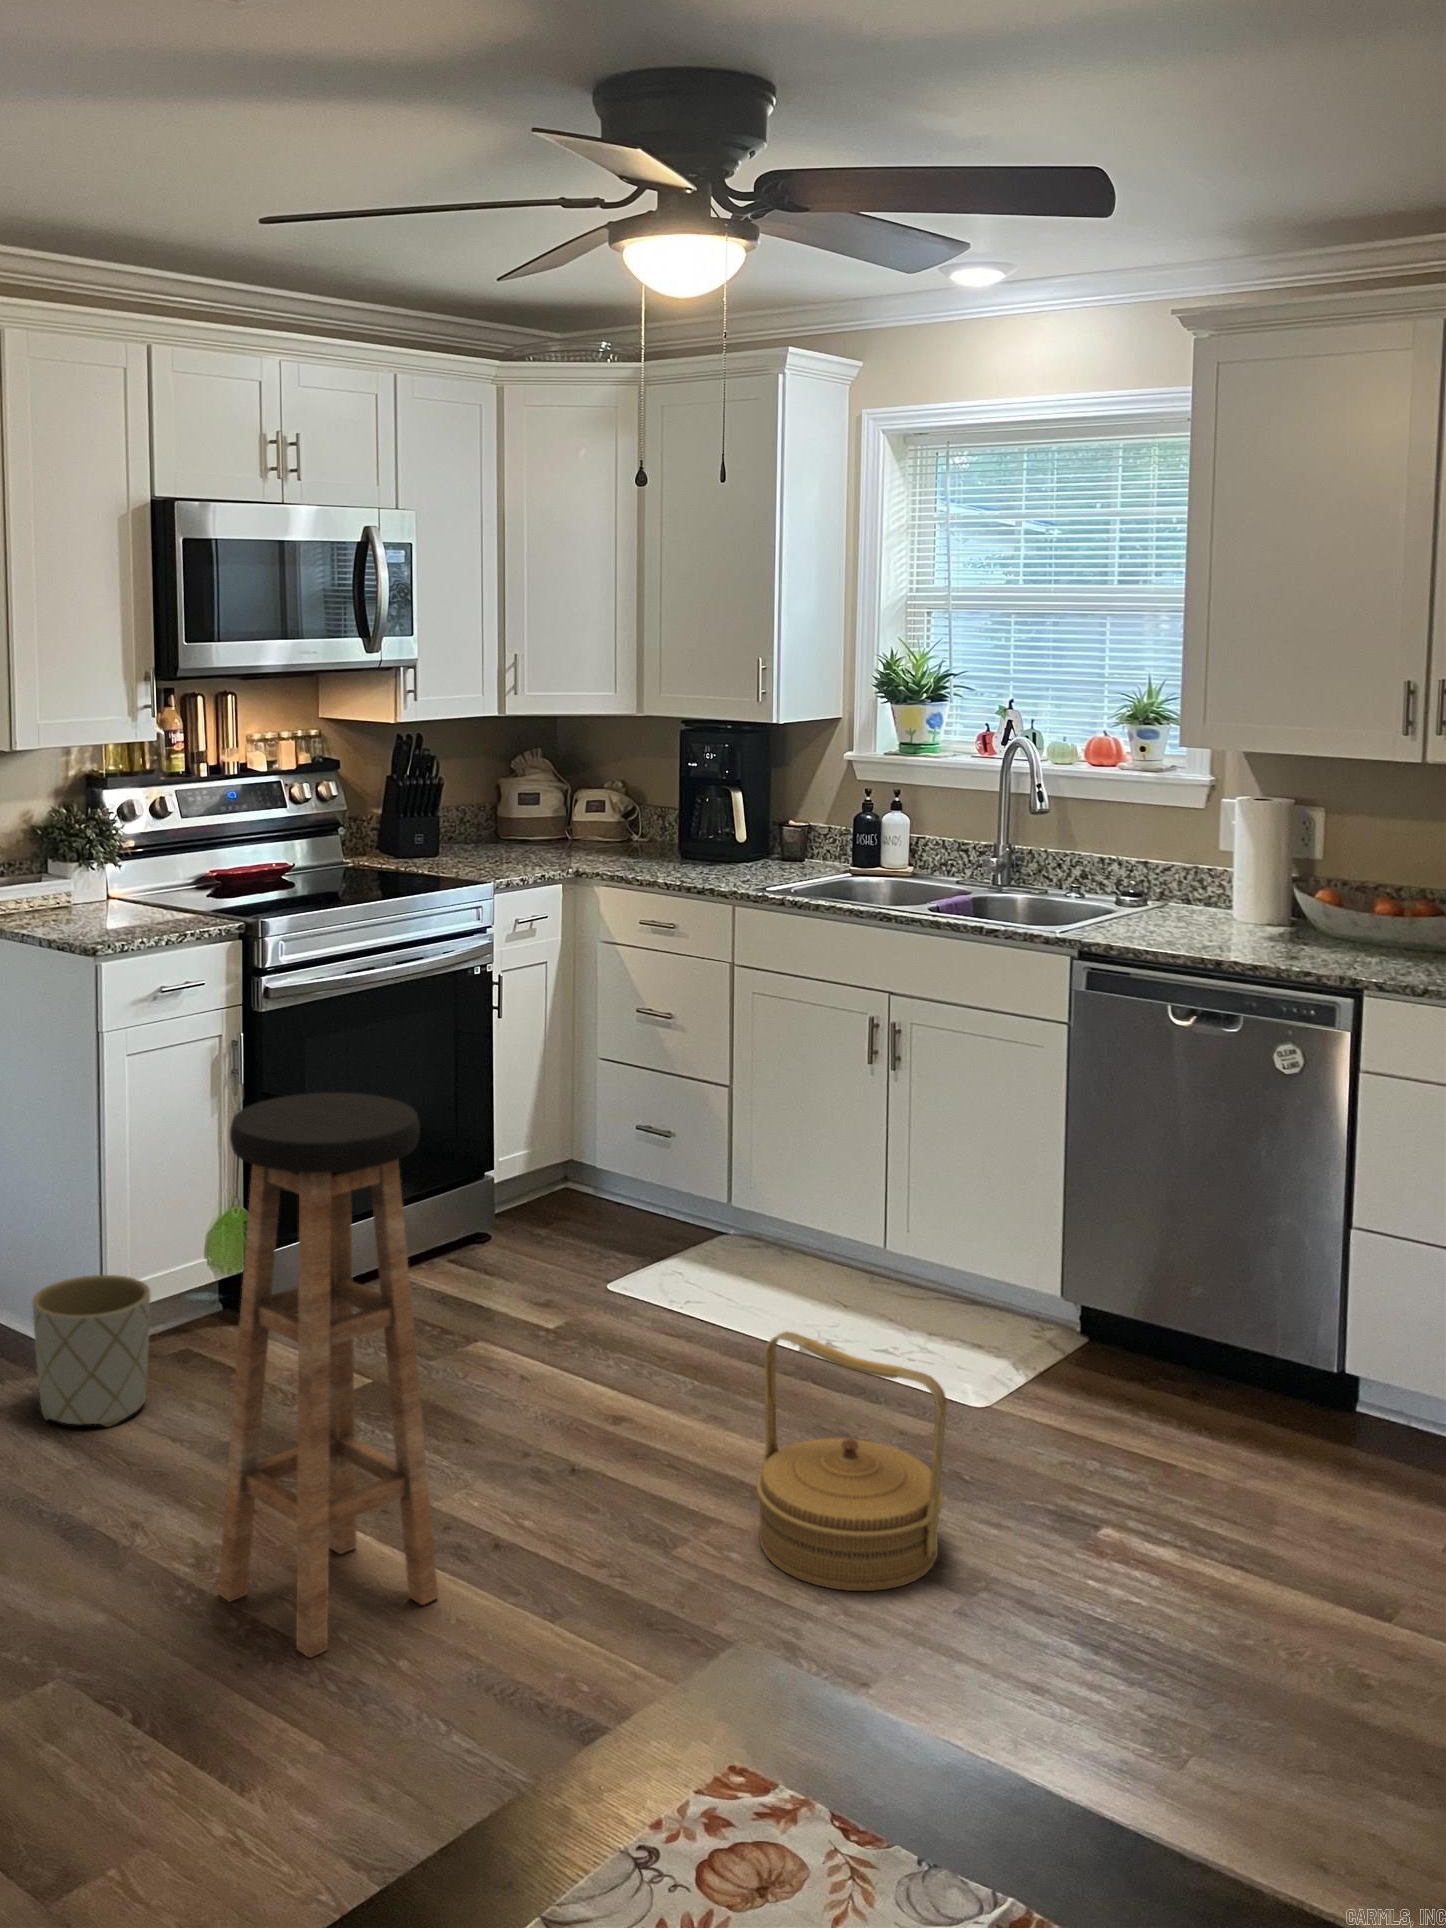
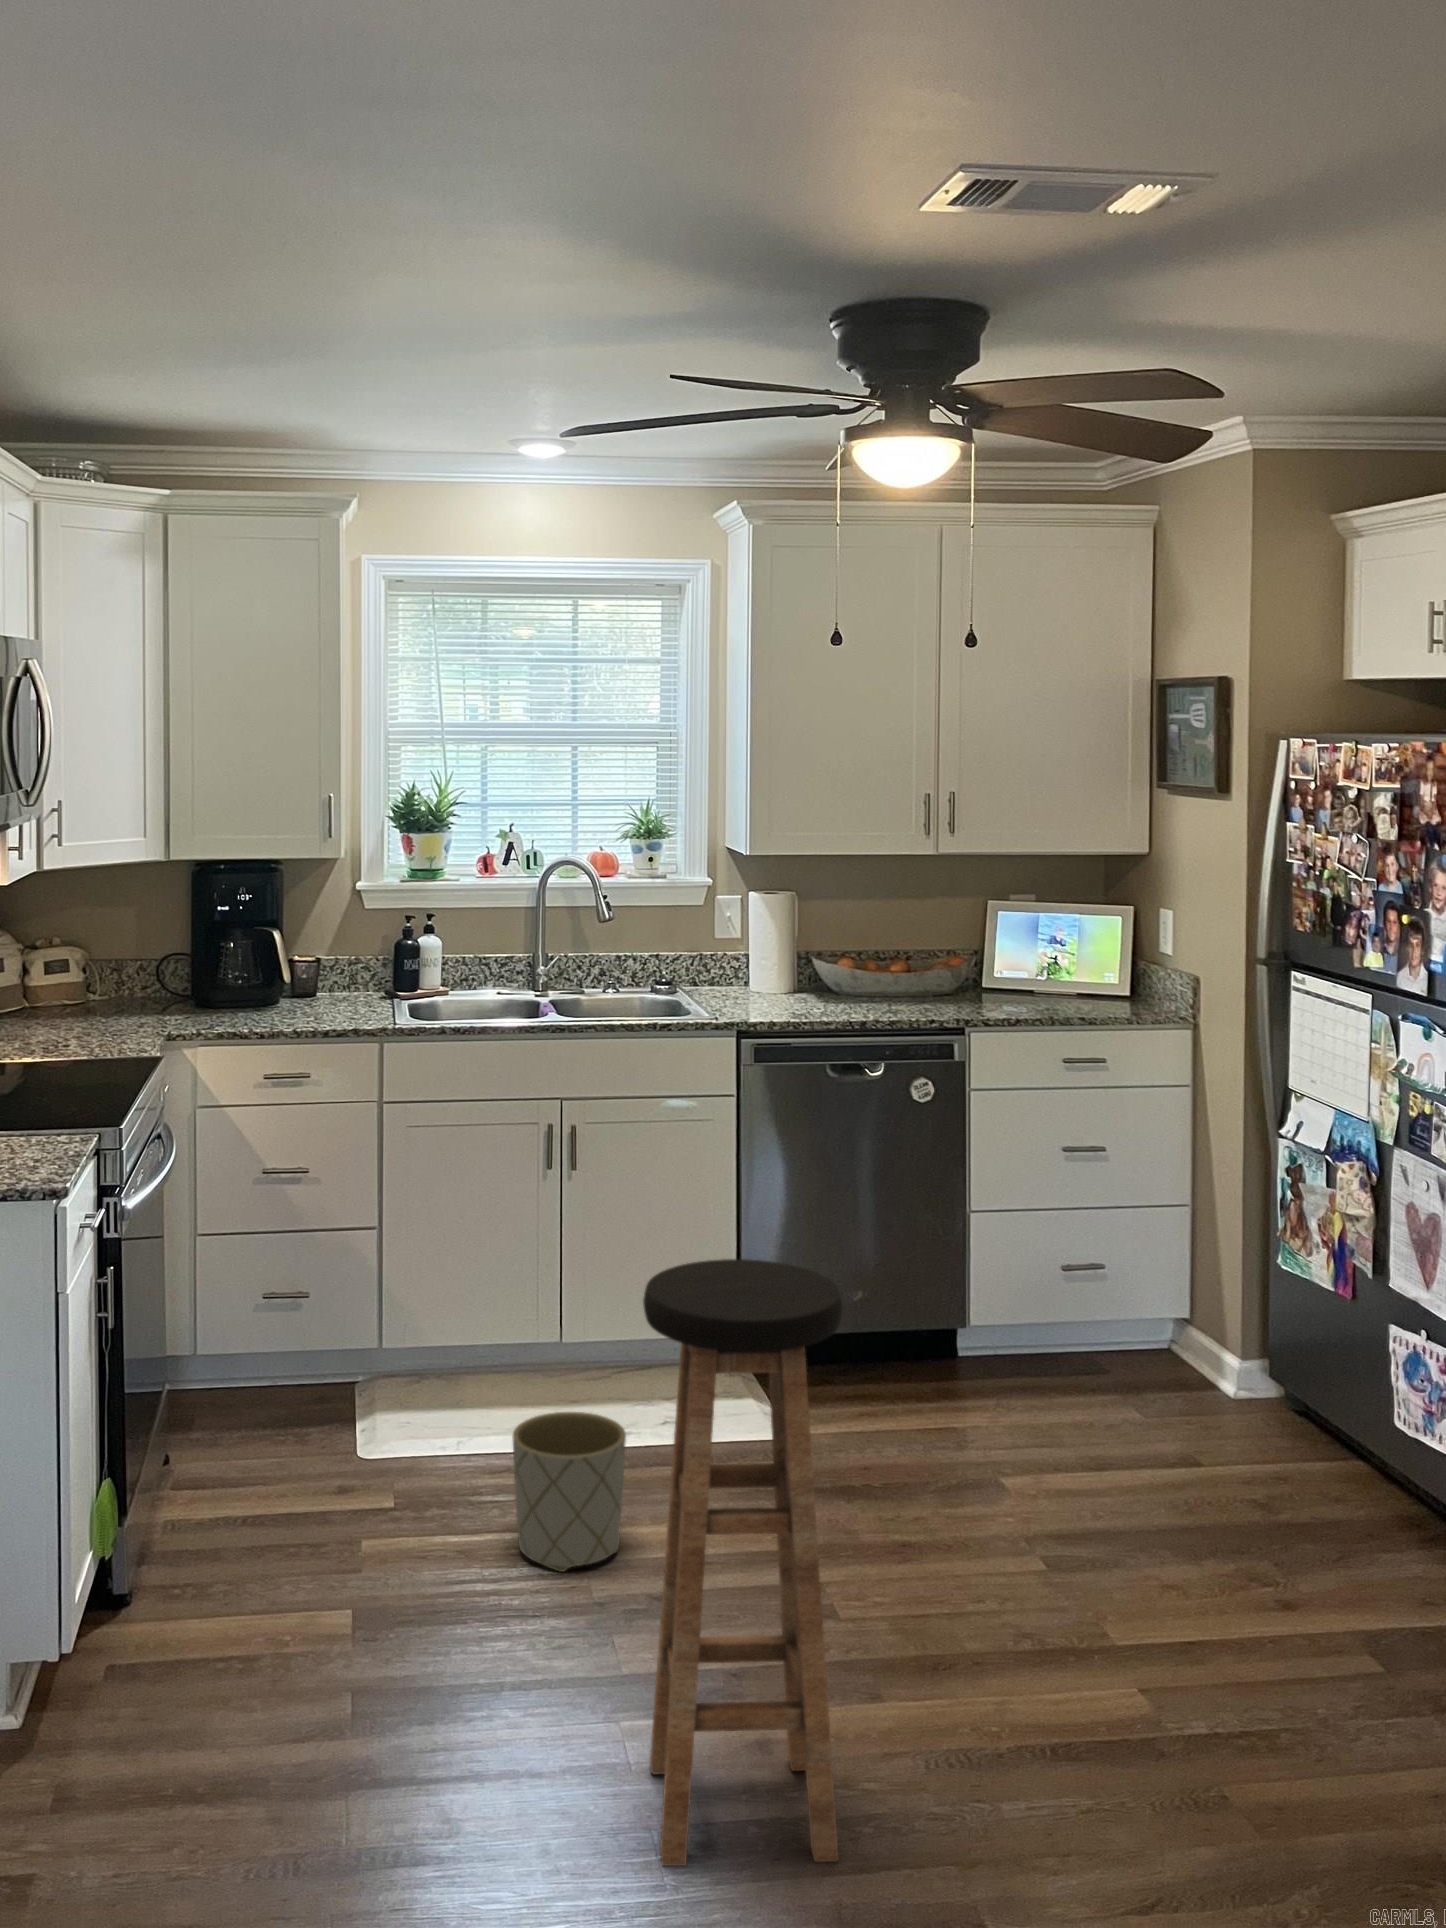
planter: present [32,1275,150,1427] -> present [512,1412,626,1572]
basket: present [756,1332,947,1591] -> none [844,1390,1019,1606]

